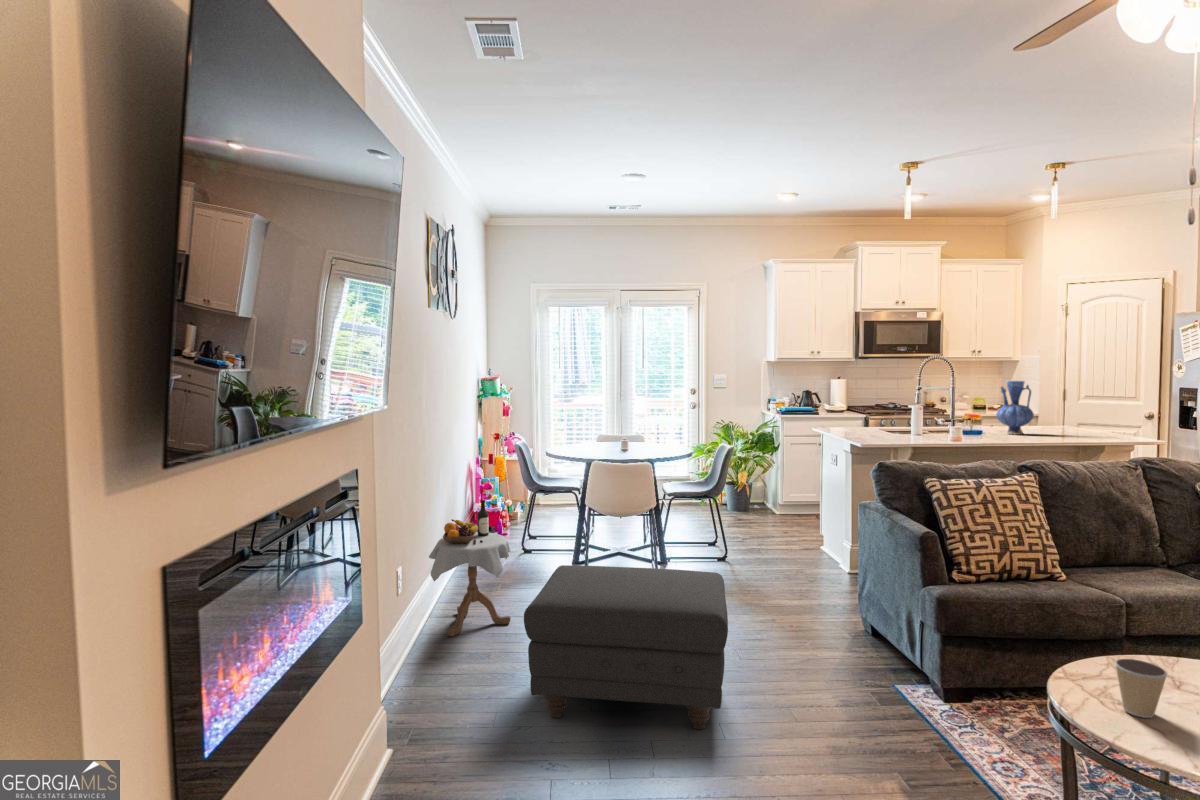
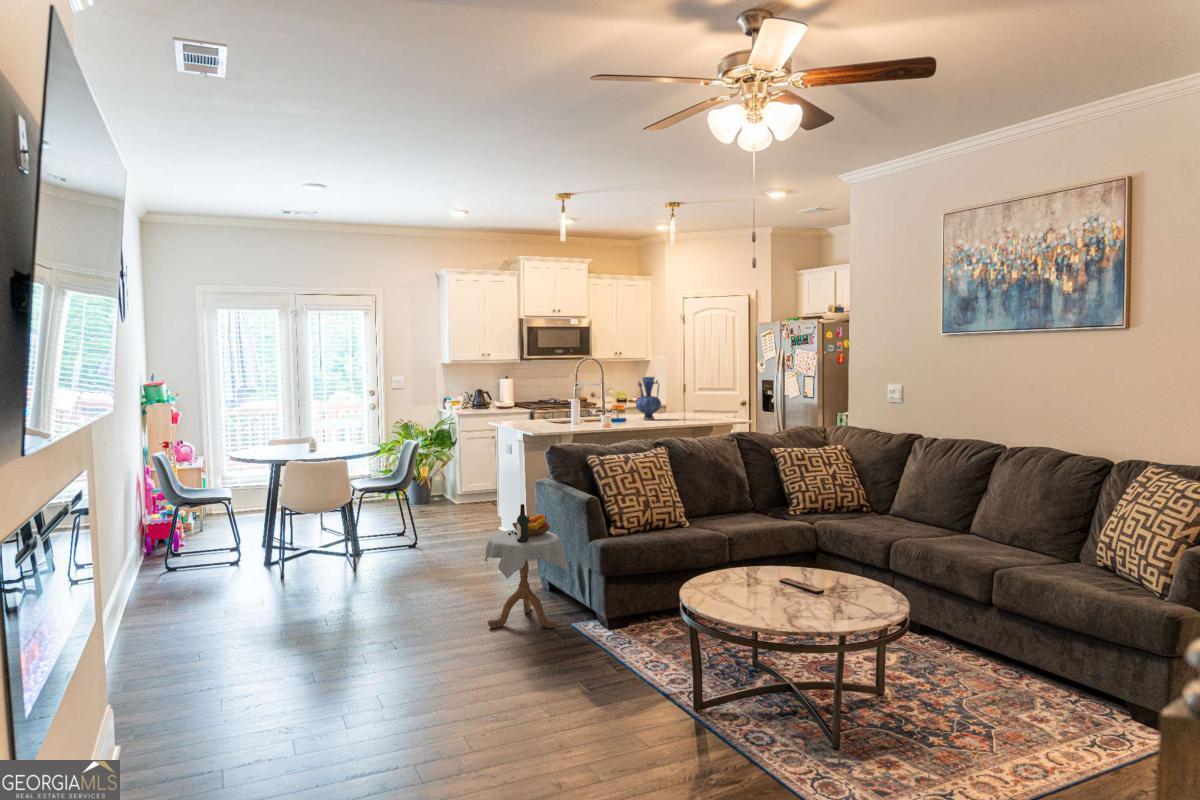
side table: present [429,500,511,636] -> present [485,504,569,628]
ottoman: present [524,565,728,729] -> none [233,552,440,713]
coffee cup: present [1115,659,1167,718] -> none [718,563,747,600]

